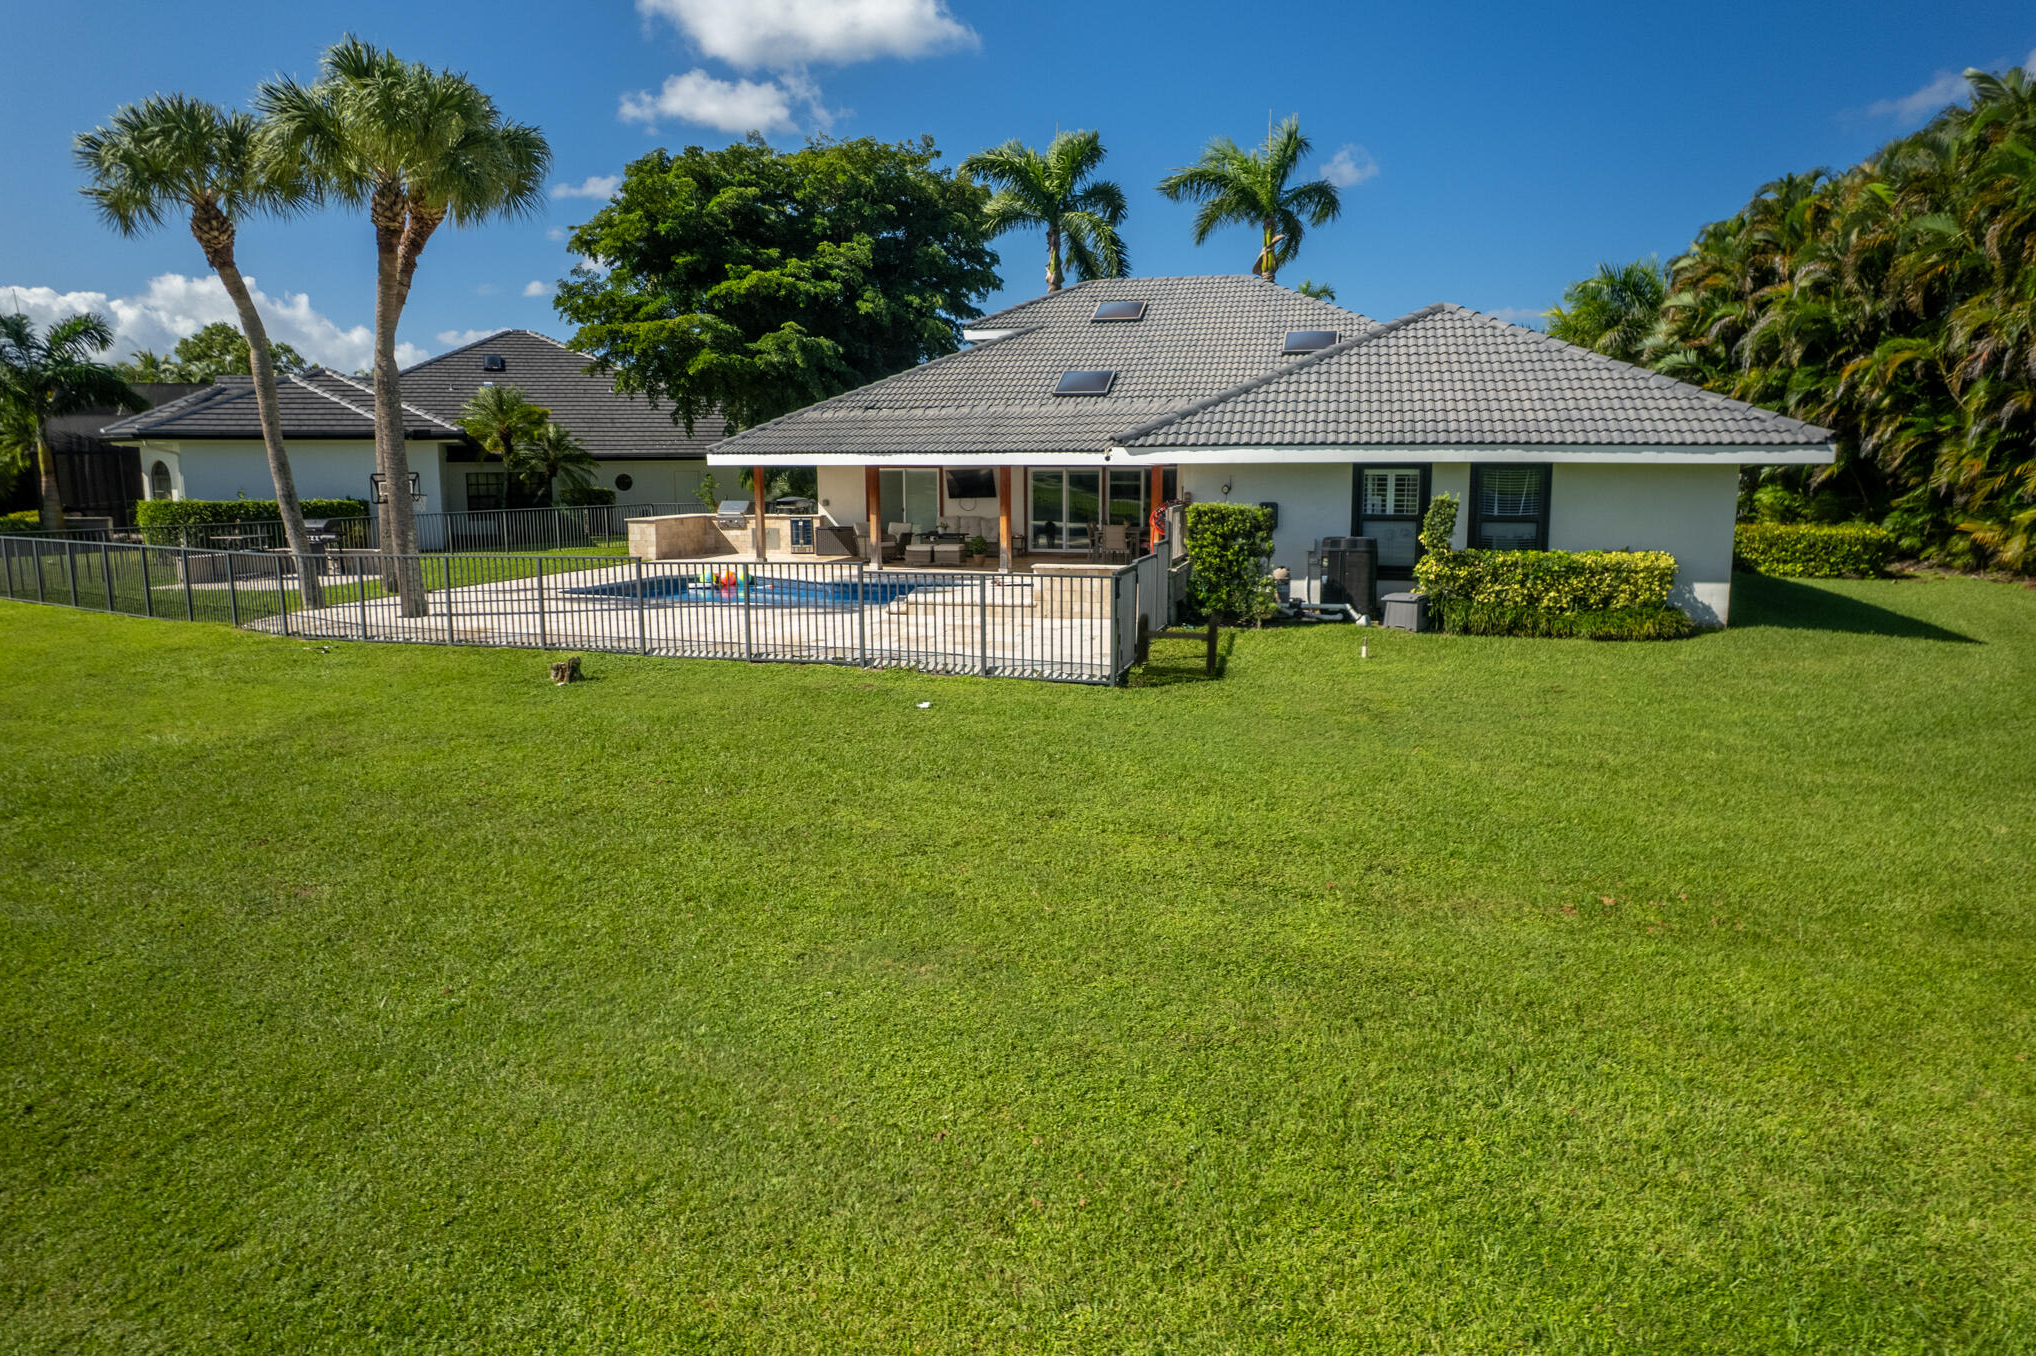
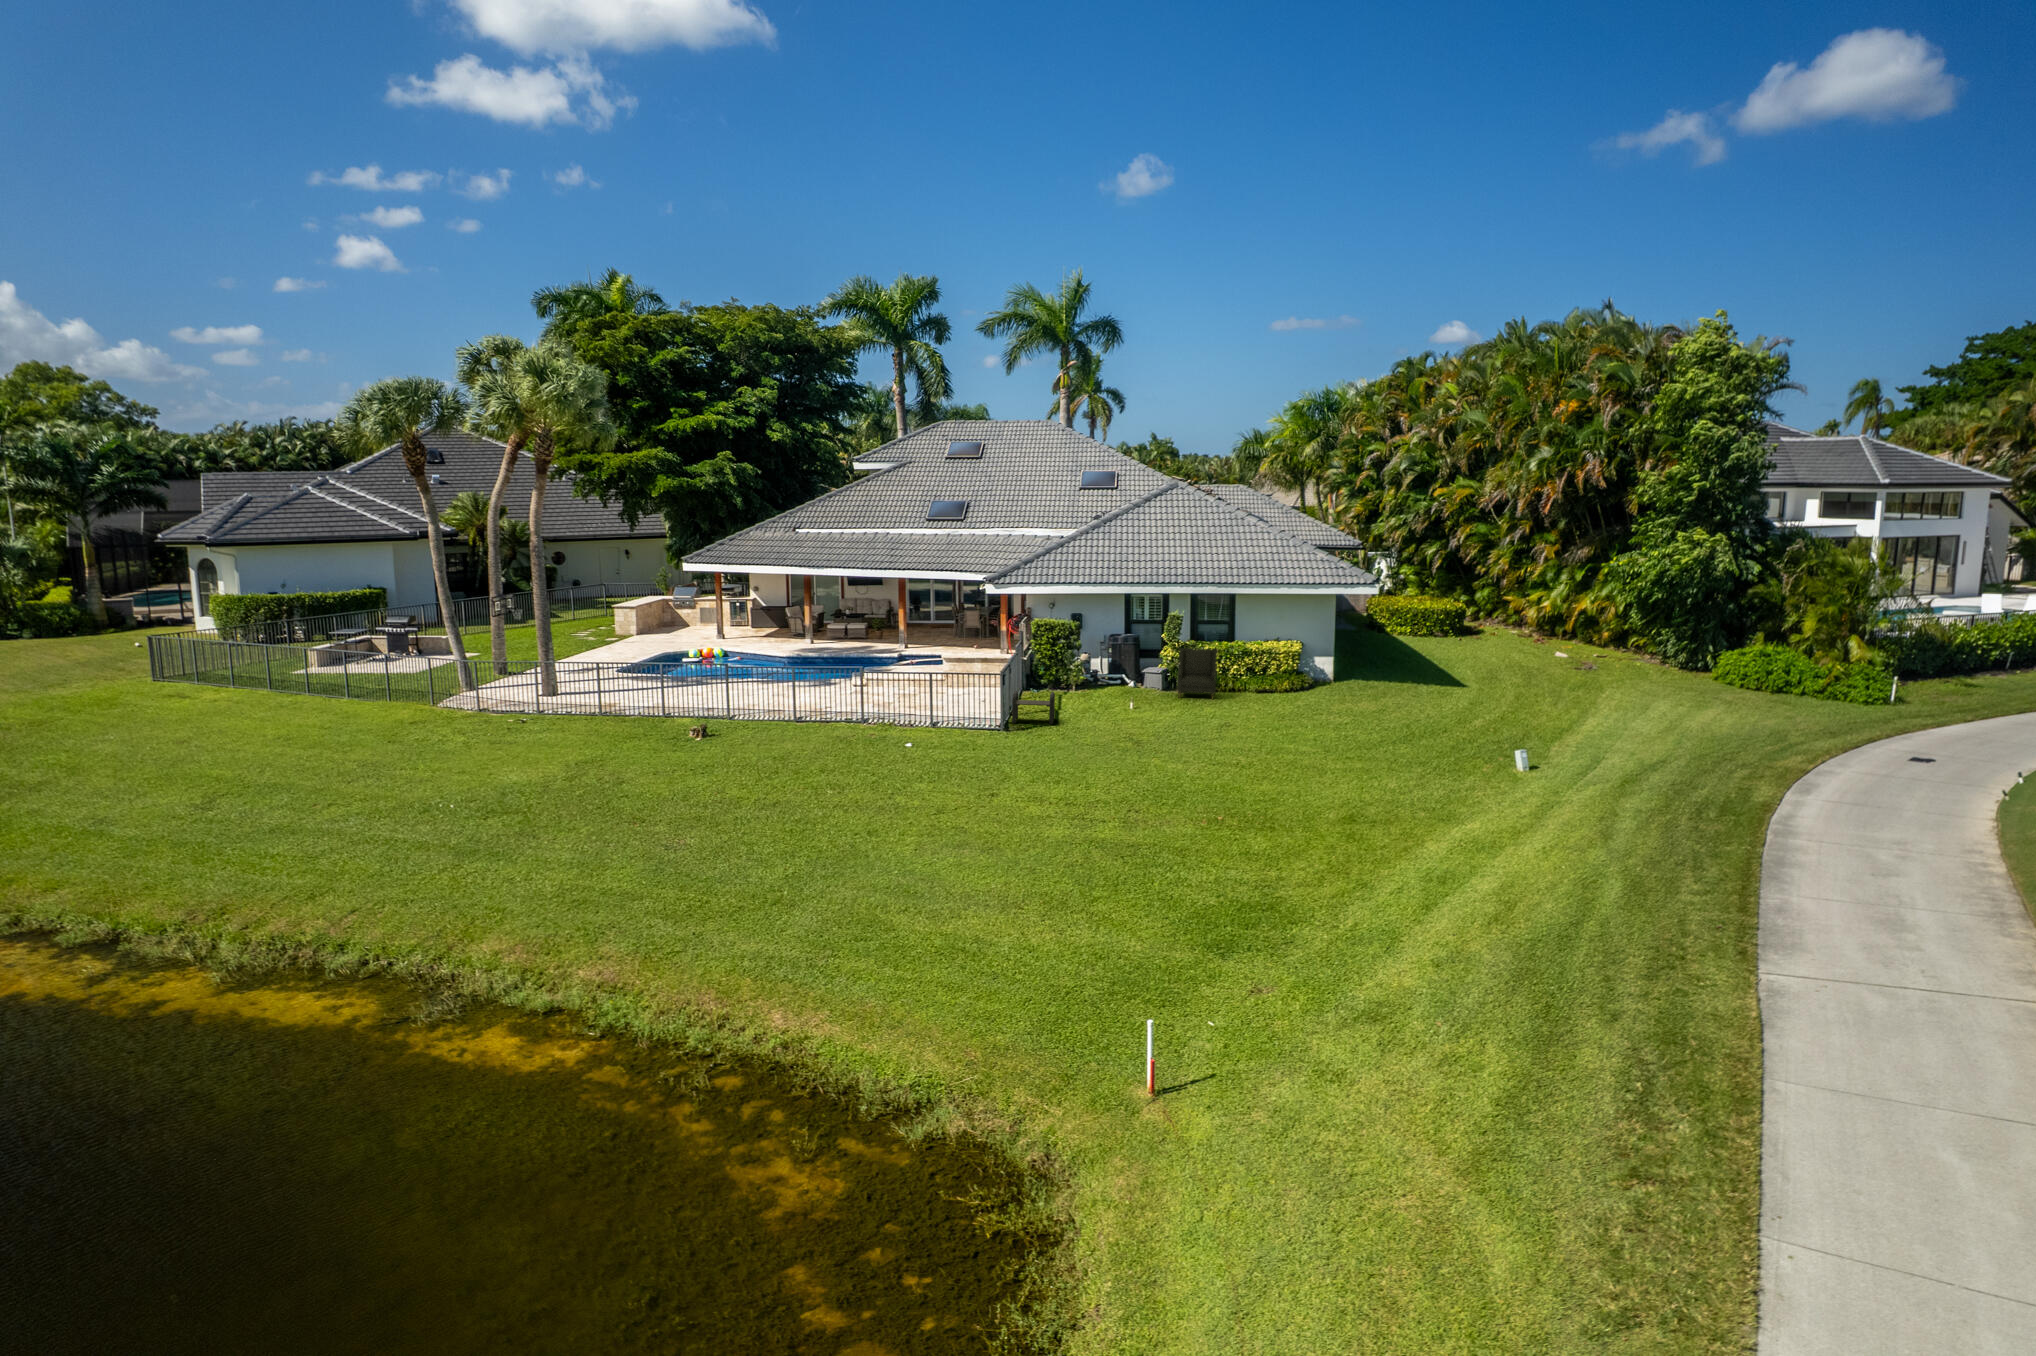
chair: none [1447,555,1526,647] -> present [1177,648,1218,699]

